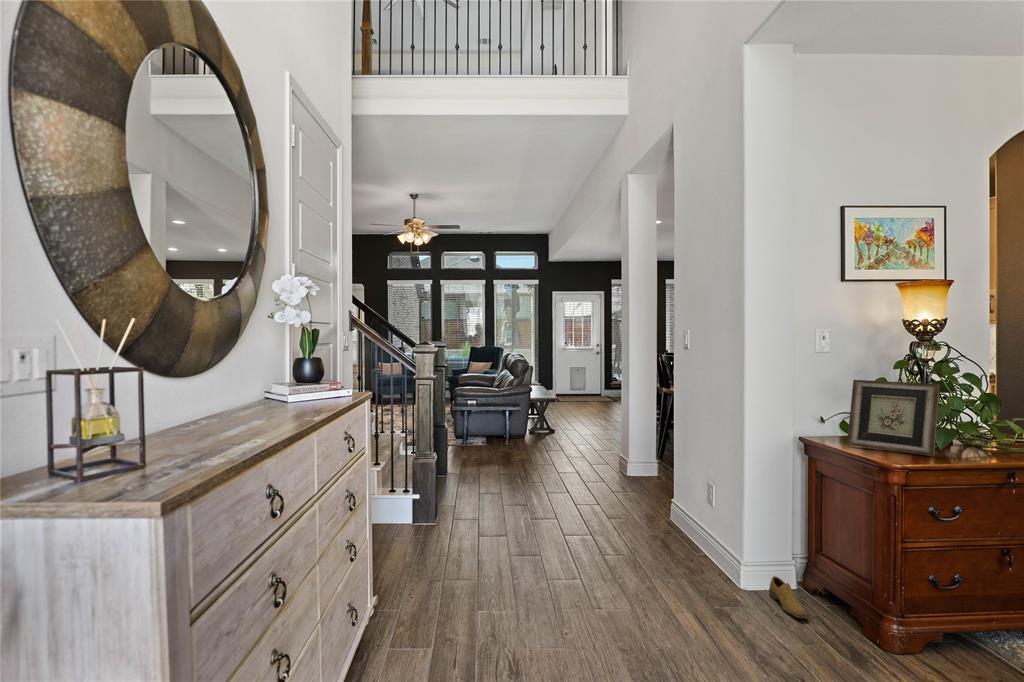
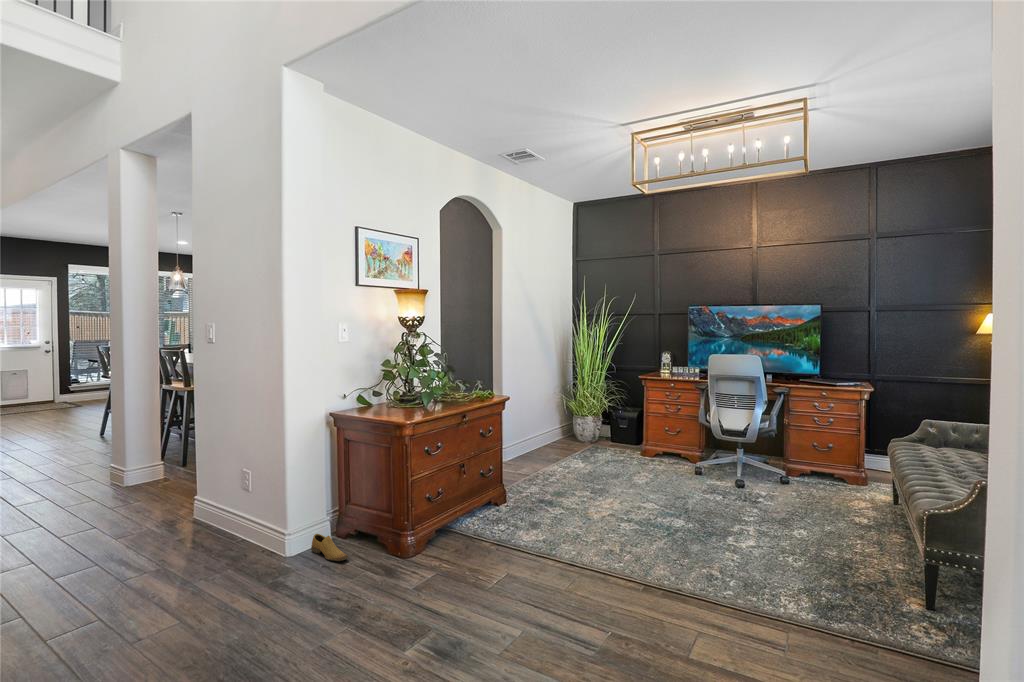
picture frame: present [847,380,940,456] -> none [369,362,426,413]

